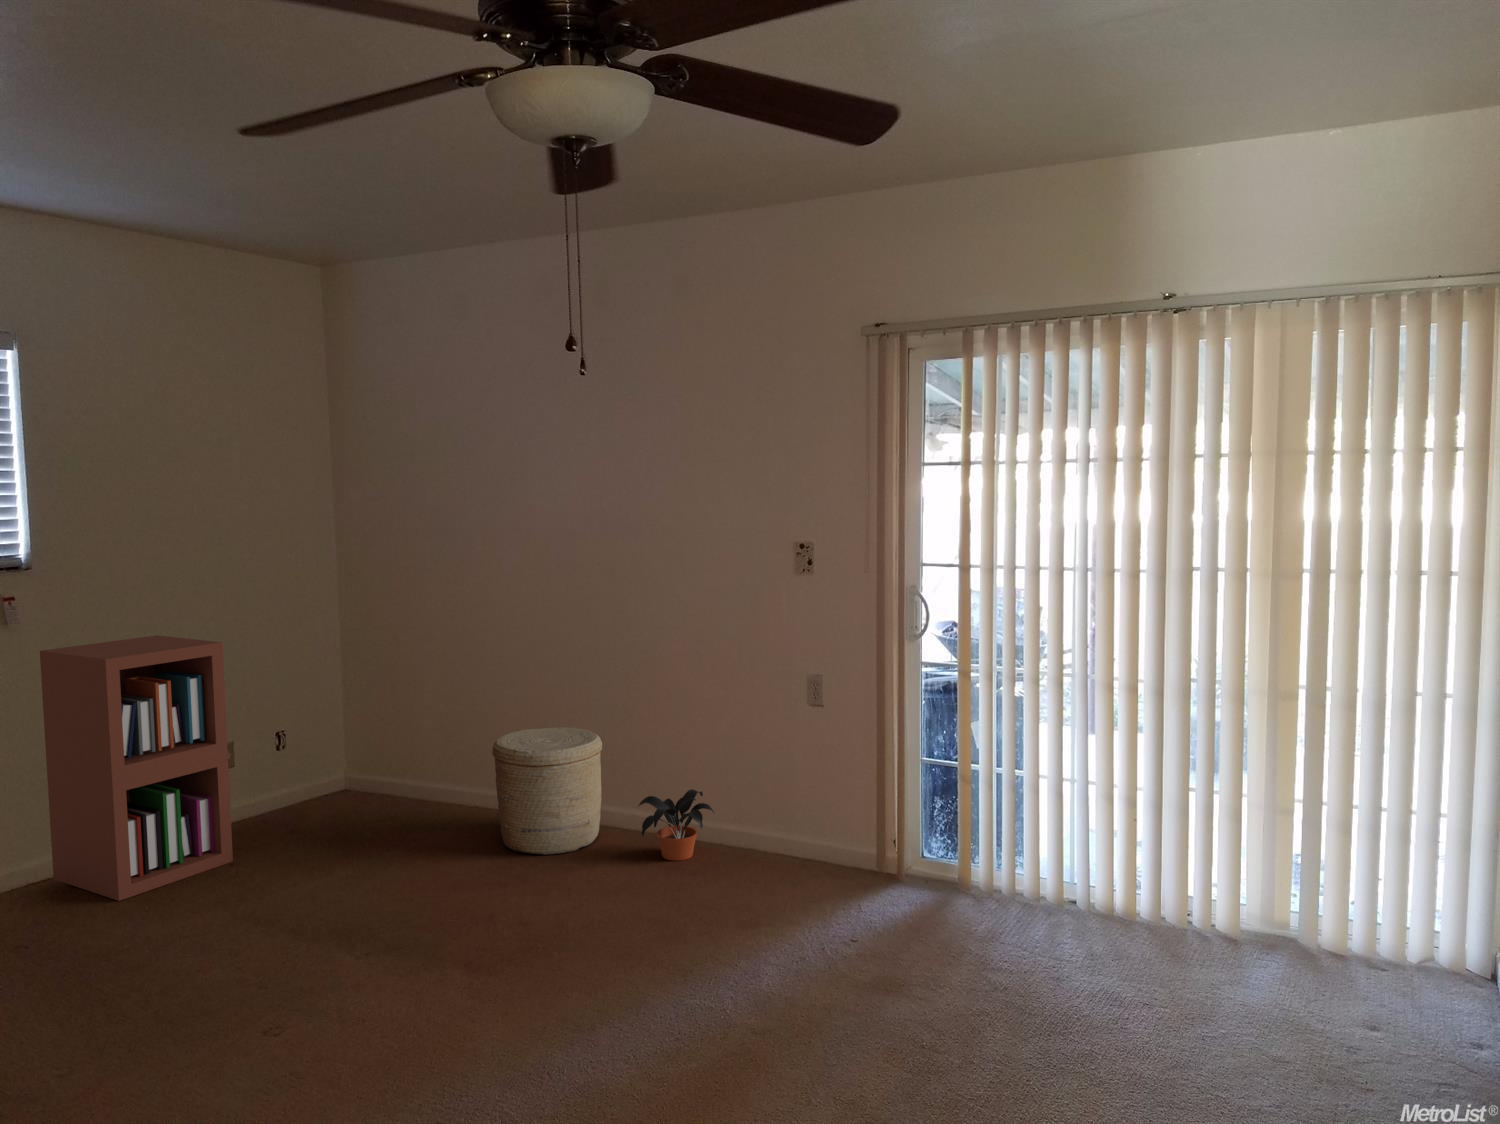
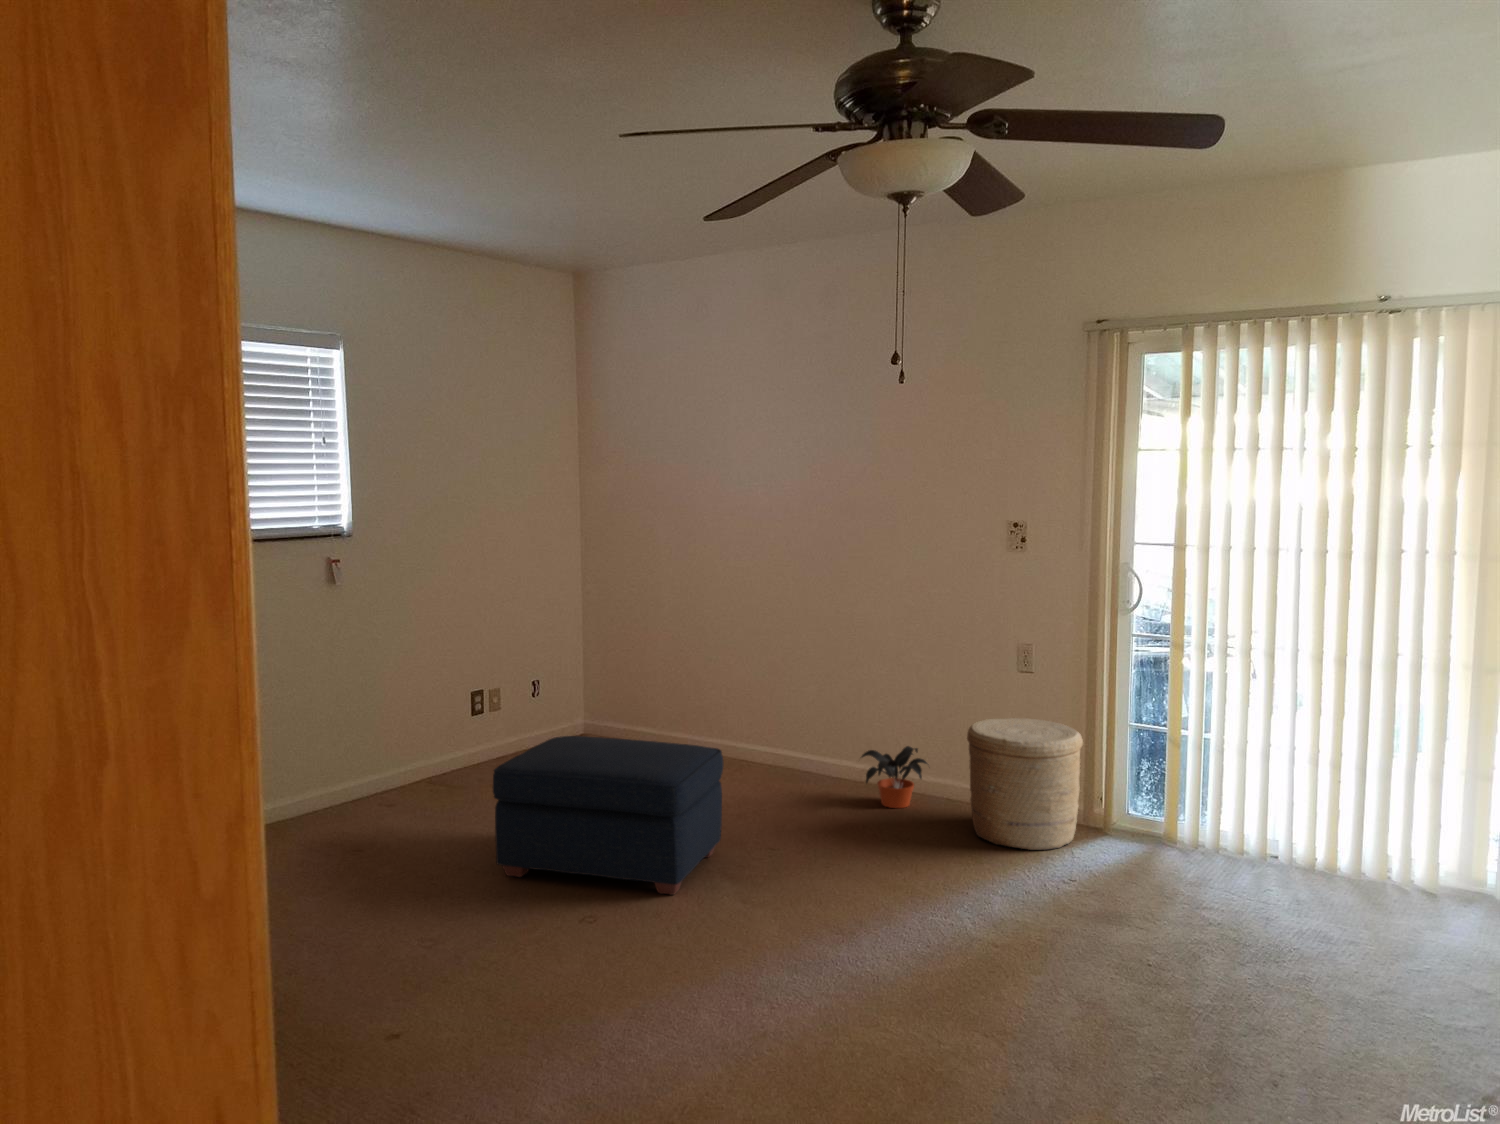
bookshelf: present [40,635,233,901] -> none [358,594,506,816]
woven basket: present [492,727,602,855] -> present [967,718,1083,850]
ottoman: none [160,803,461,998] -> present [492,736,723,895]

